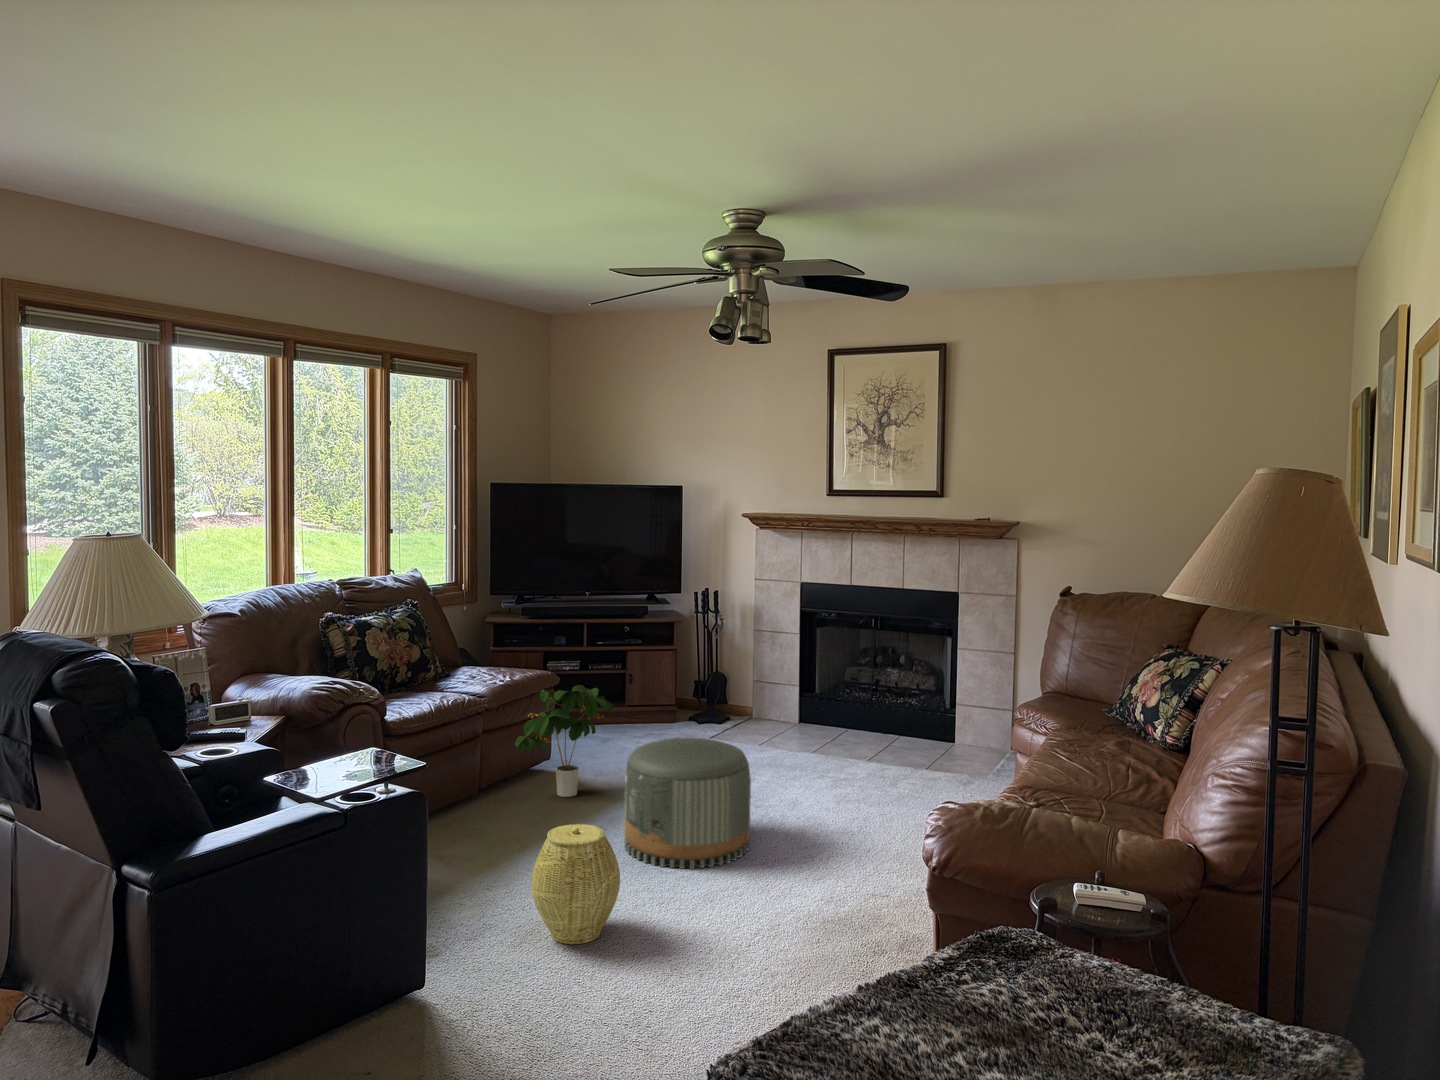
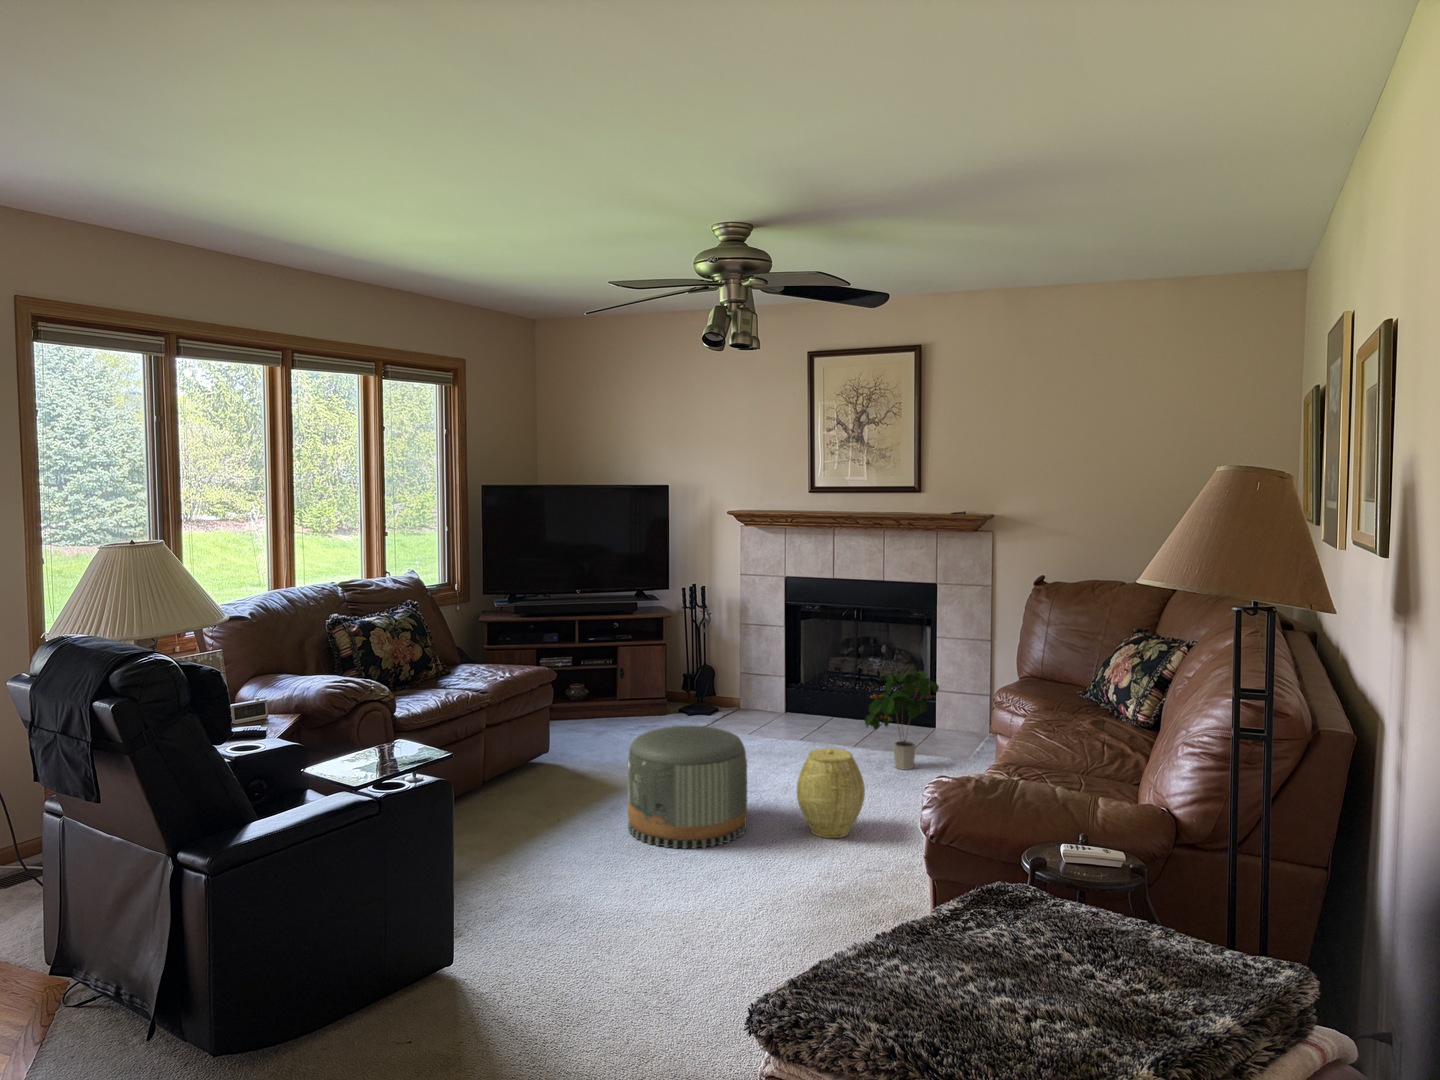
potted plant: present [515,685,613,797] -> present [865,668,939,770]
woven basket: present [531,824,620,944] -> present [797,748,865,838]

